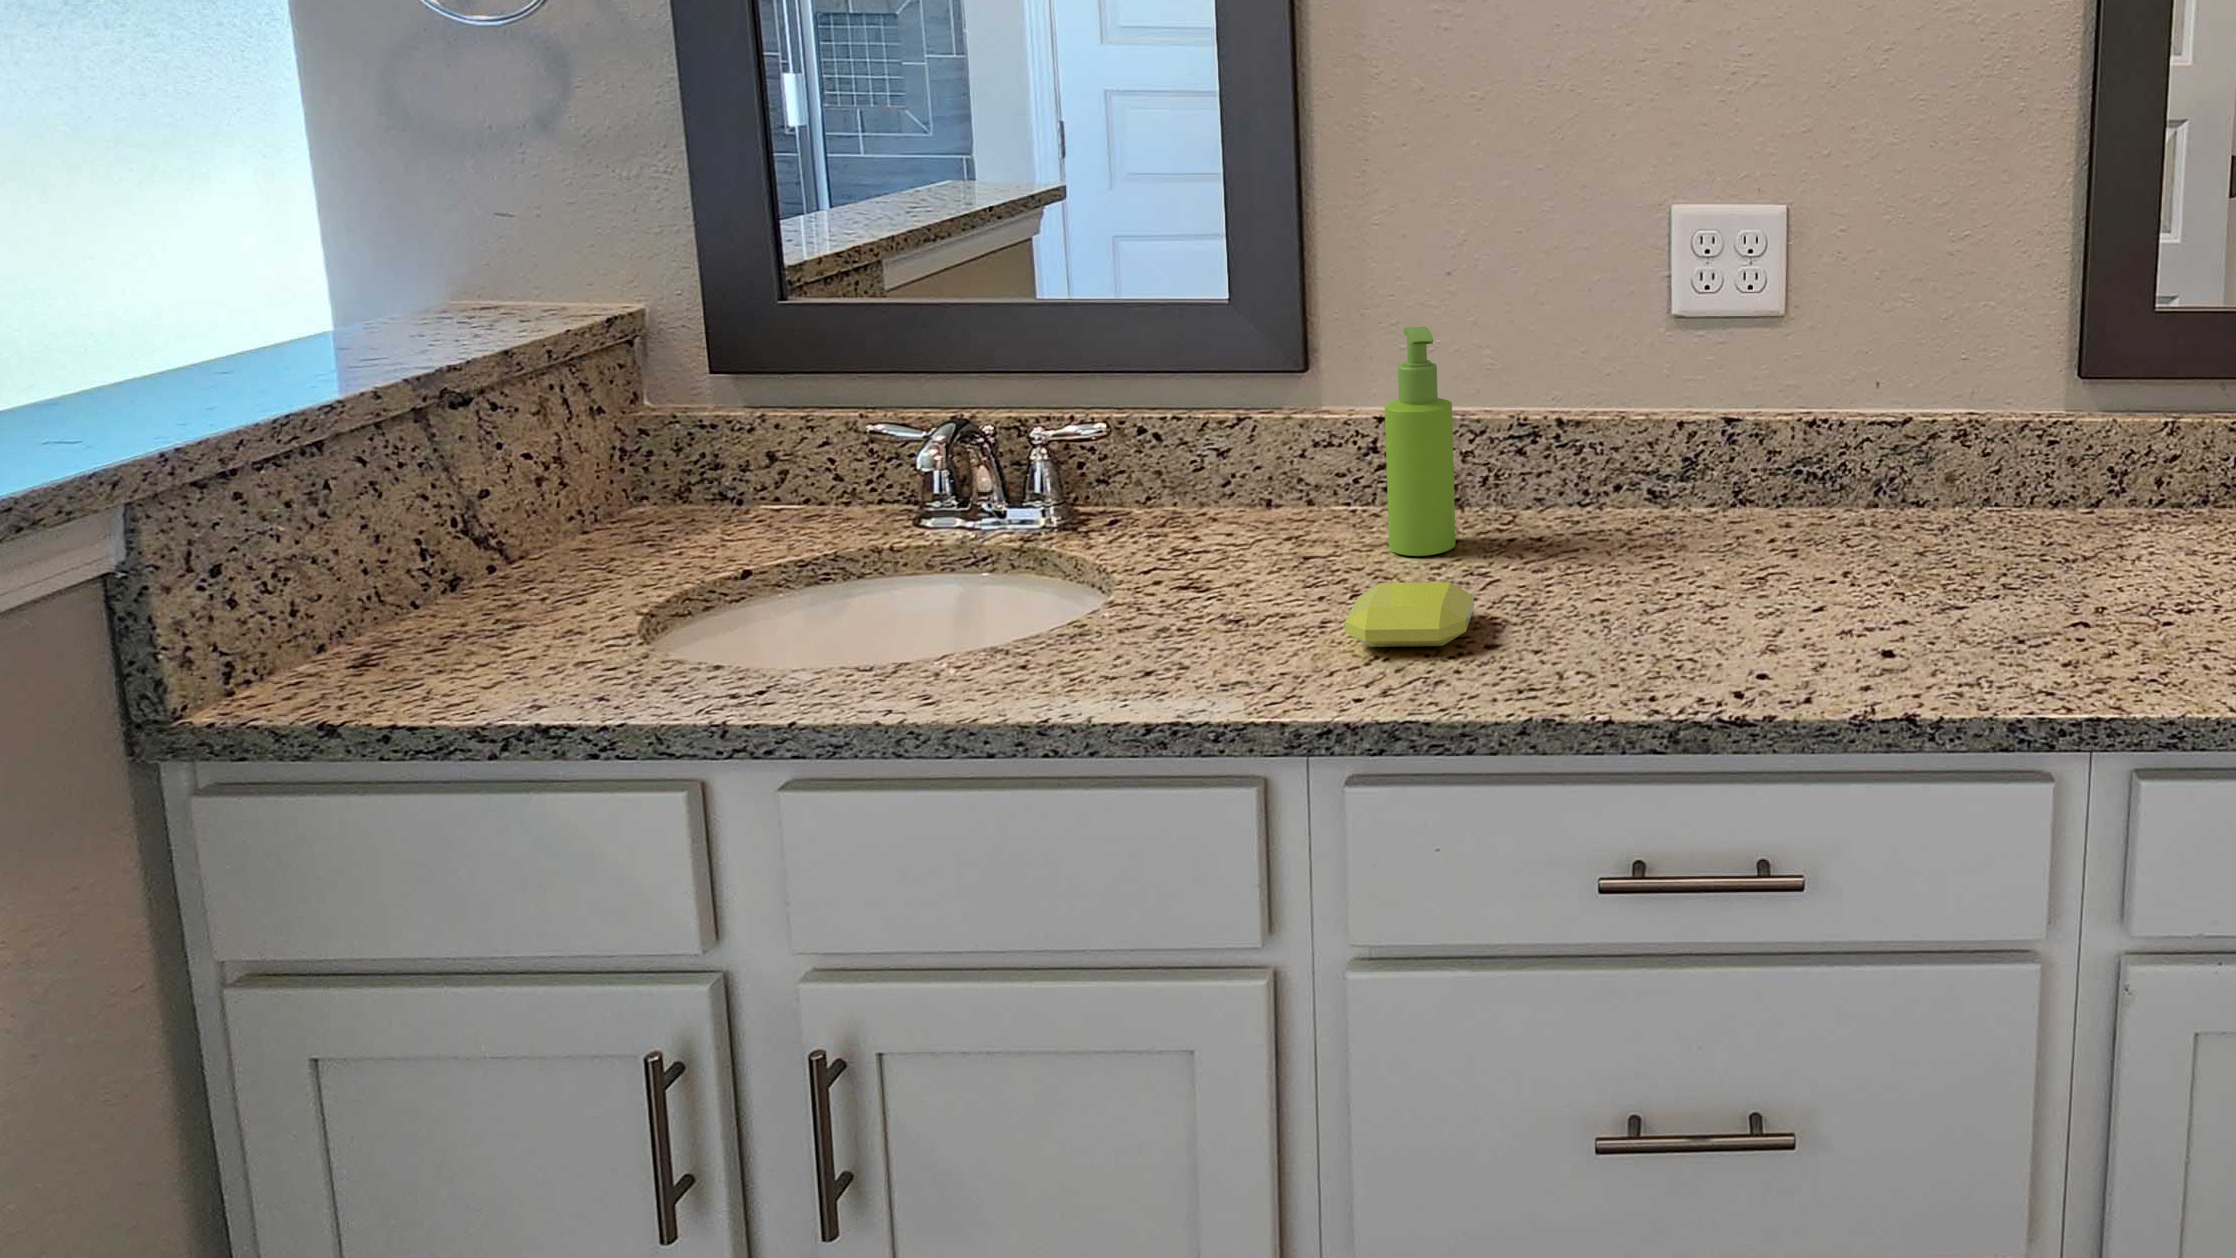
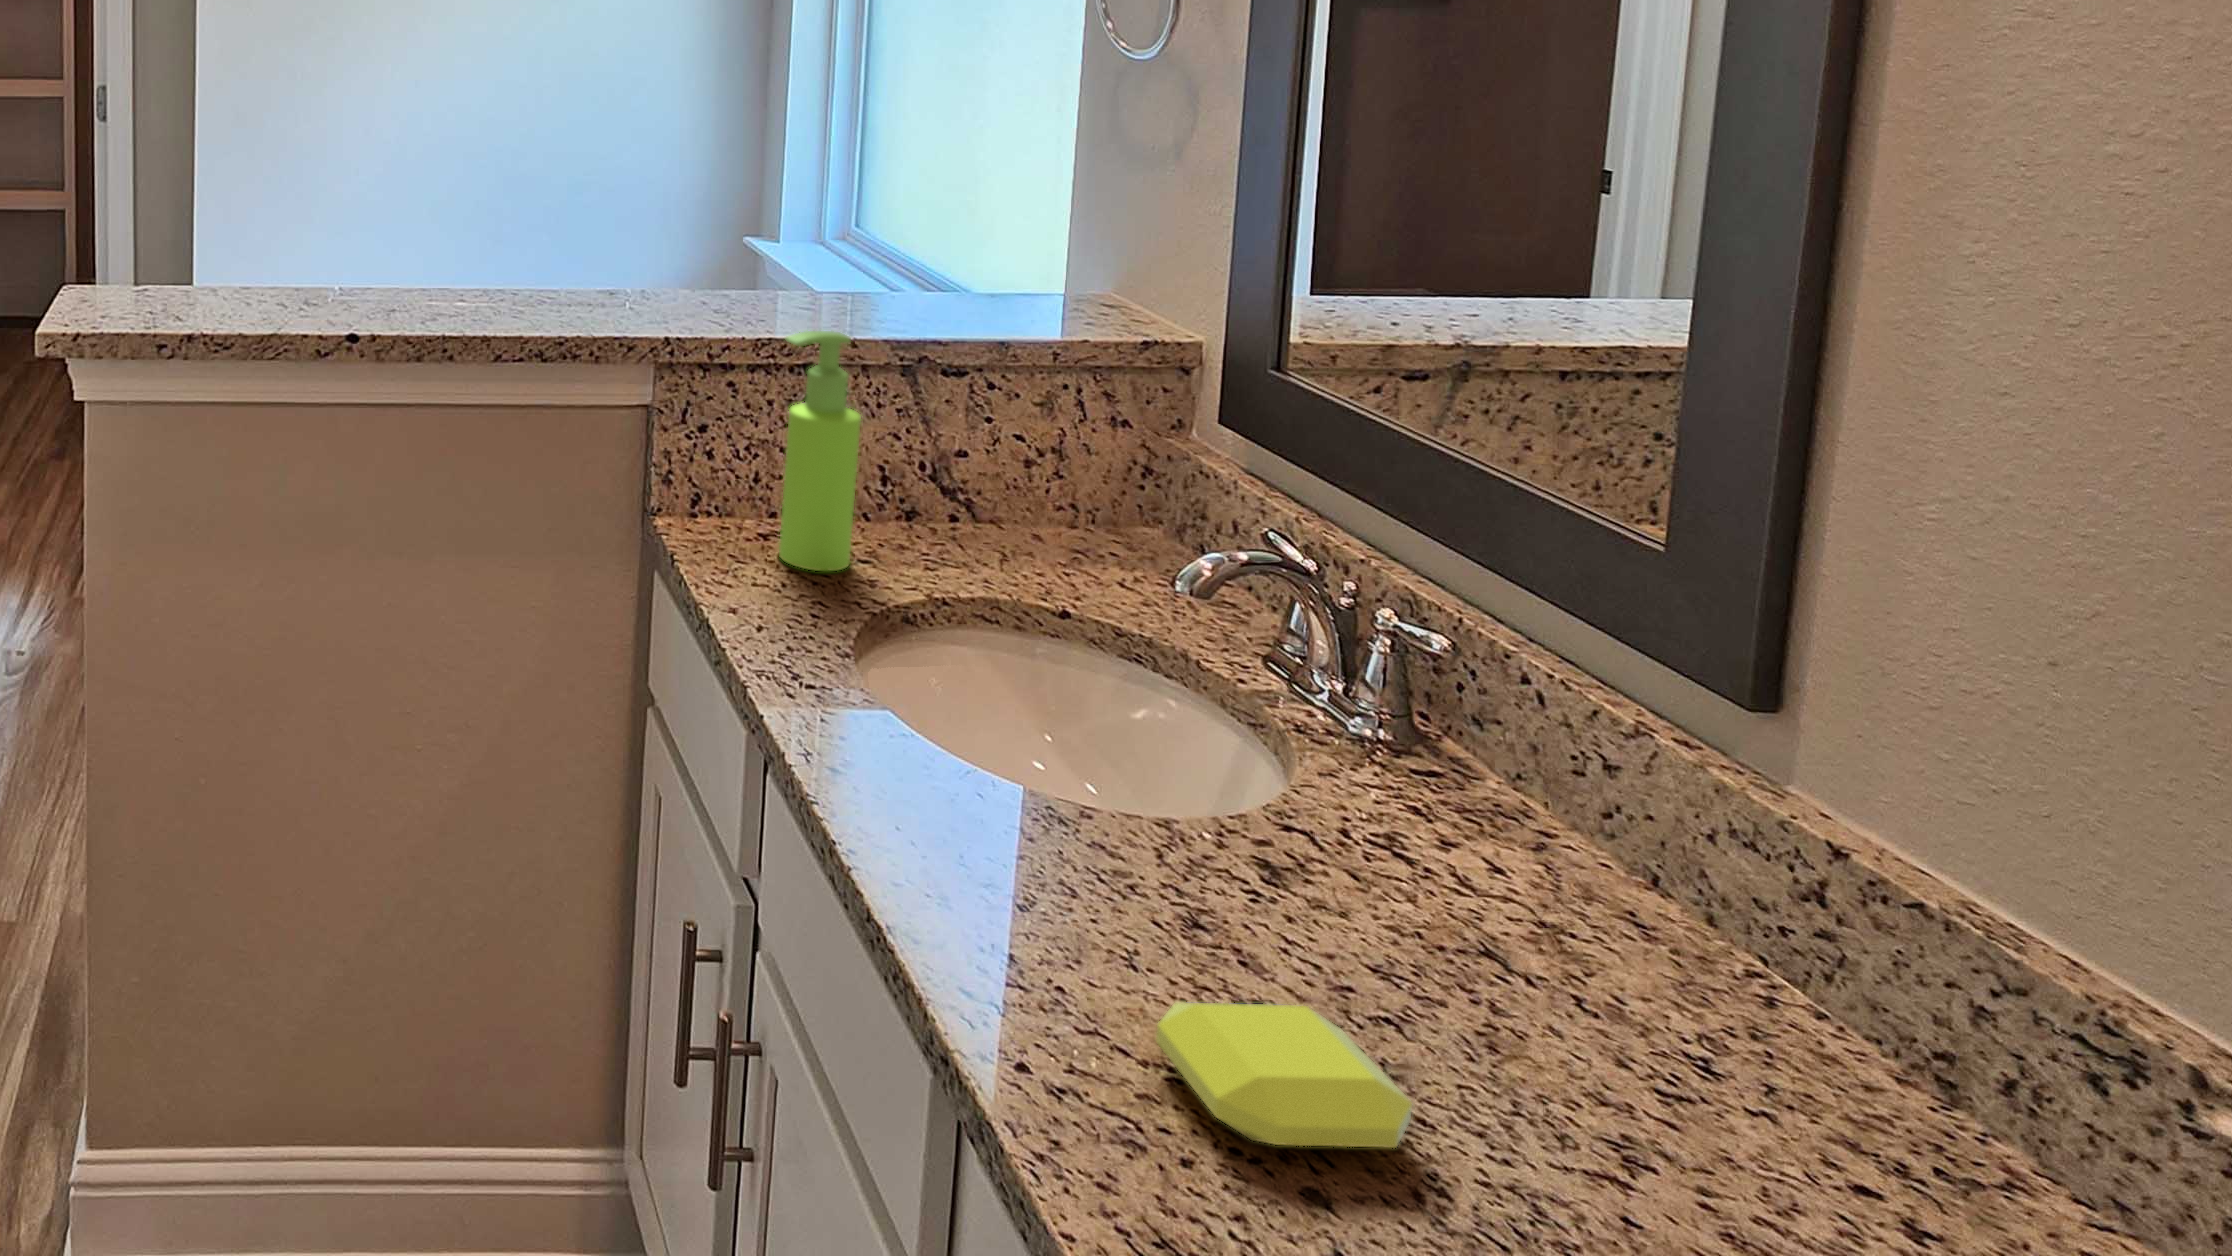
soap dispenser: present [1385,327,1455,556] -> present [779,331,861,571]

